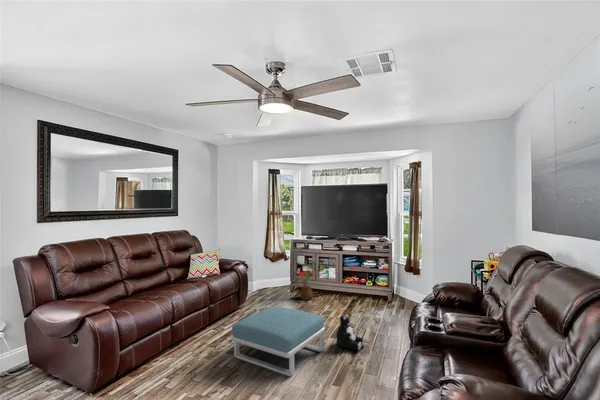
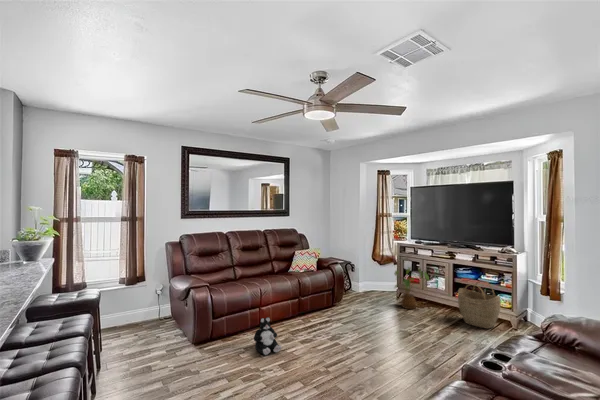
woven basket: none [350,266,382,306] -> present [458,281,501,329]
footstool: present [231,306,325,376] -> none [301,307,394,375]
plush toy: present [336,314,367,350] -> present [254,317,281,355]

